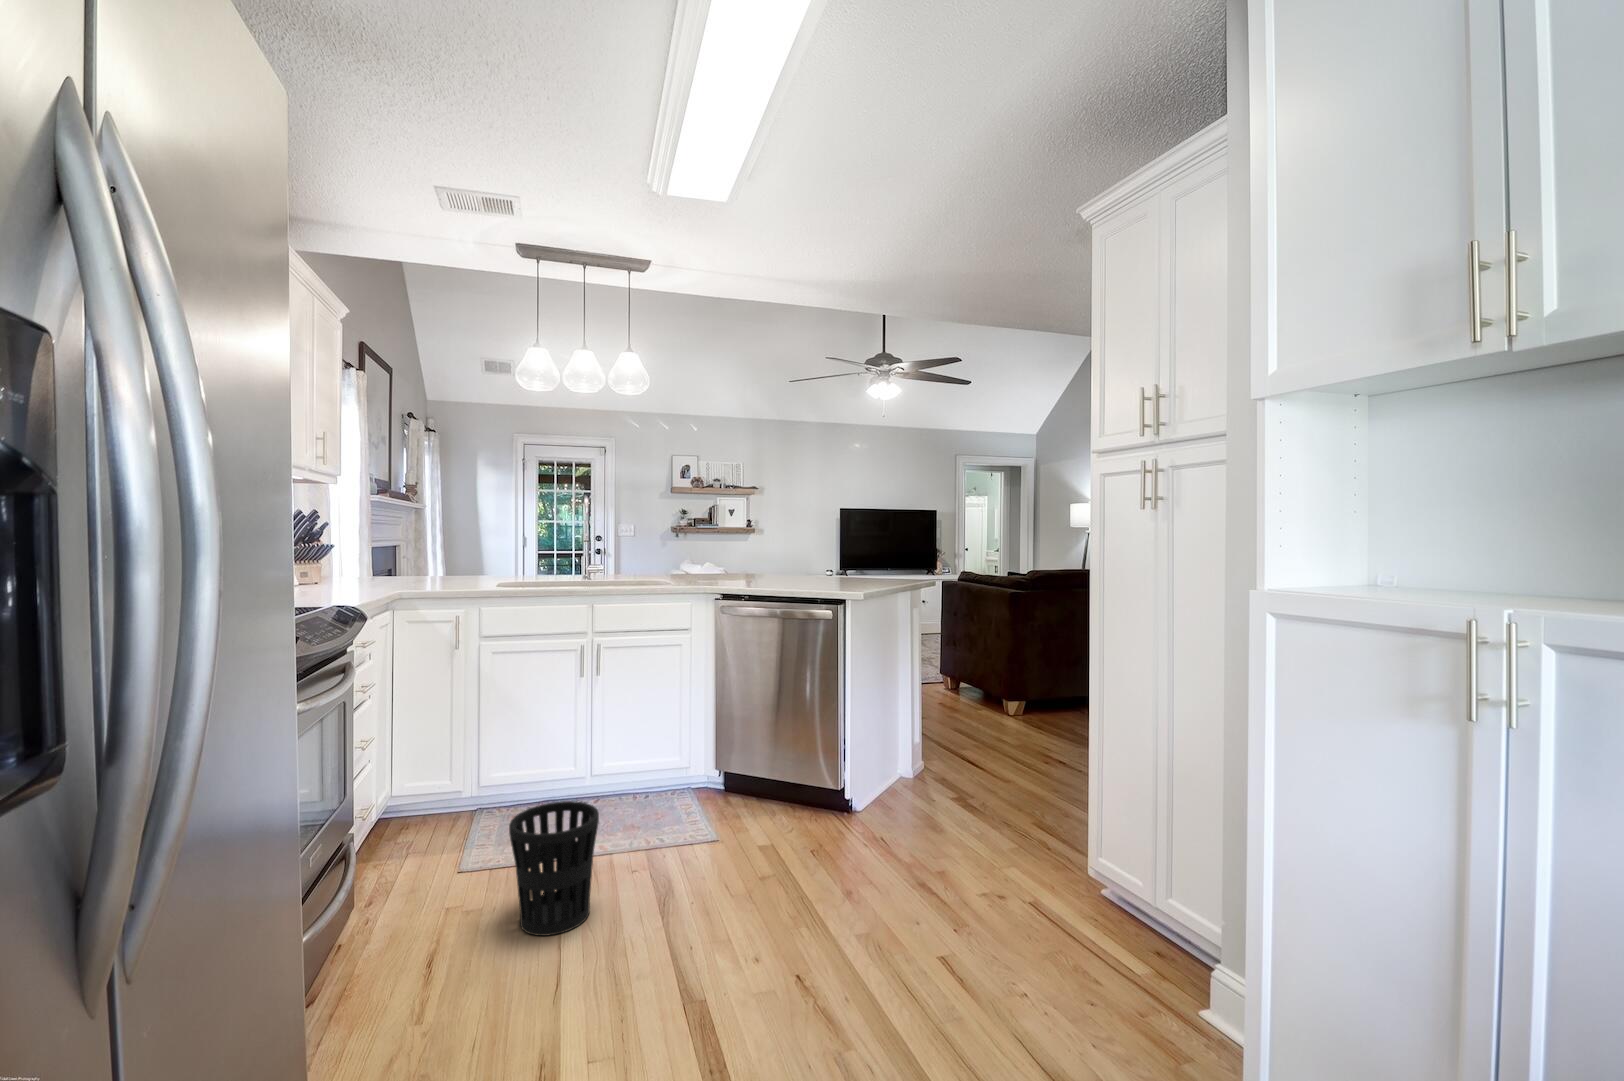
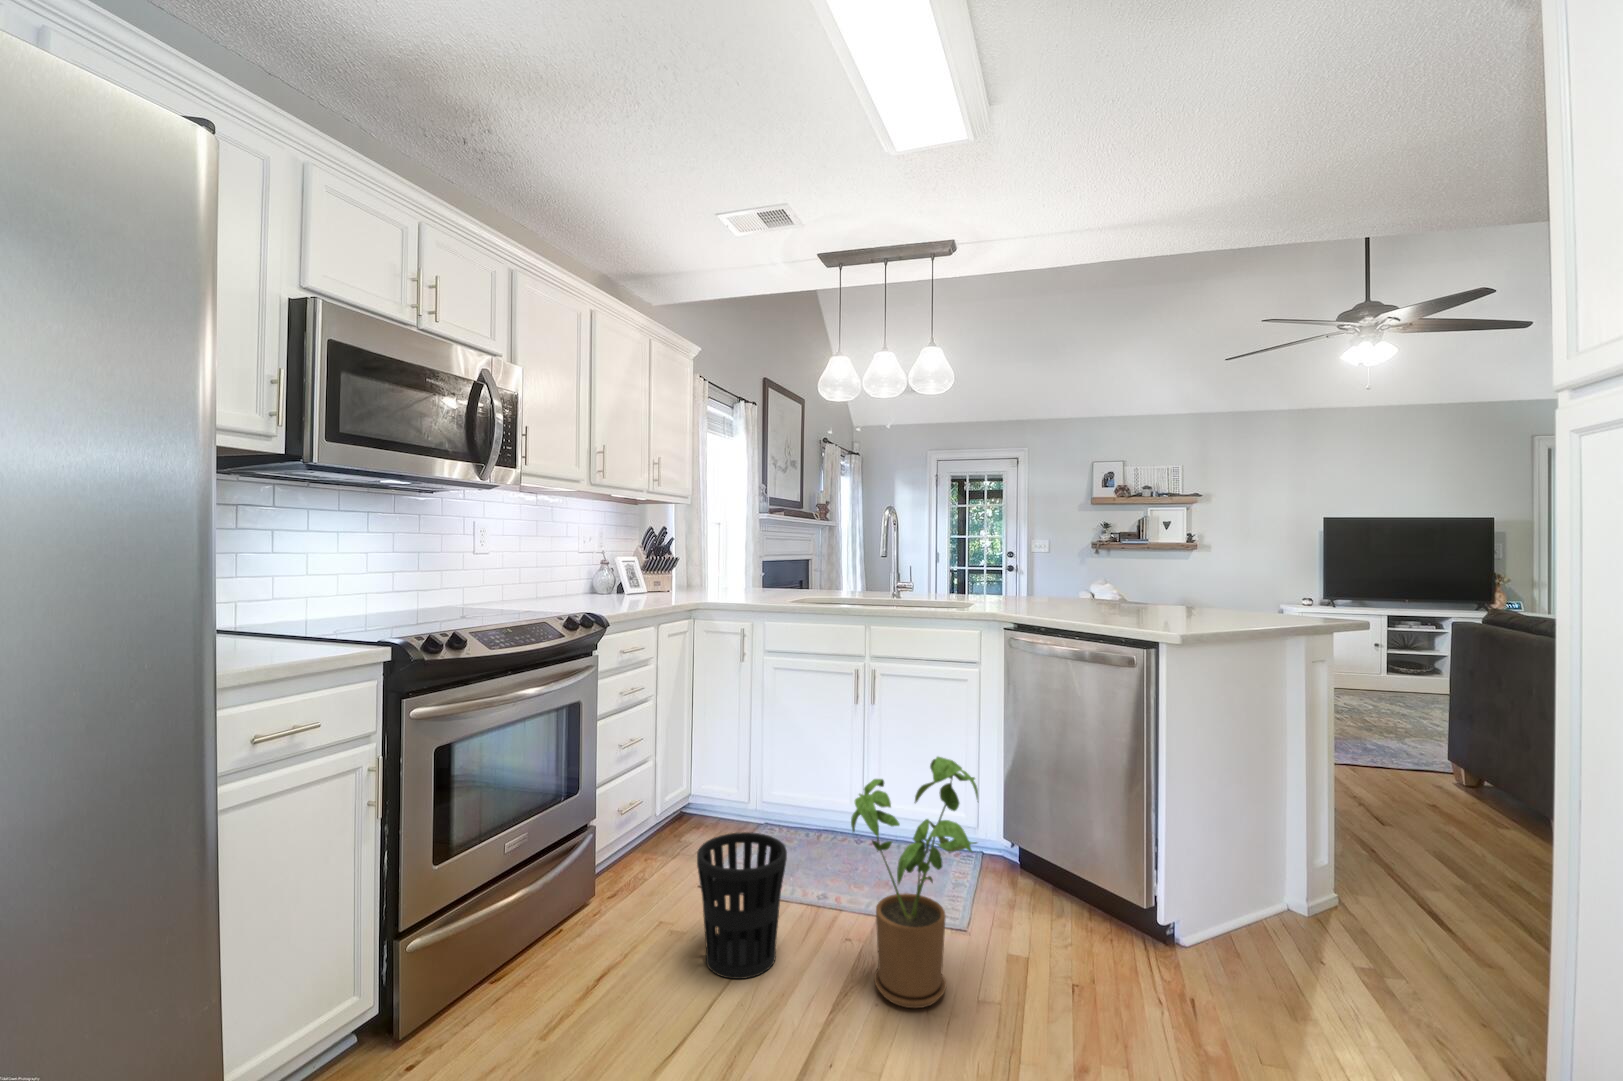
house plant: none [655,697,773,897] -> present [851,757,978,1008]

